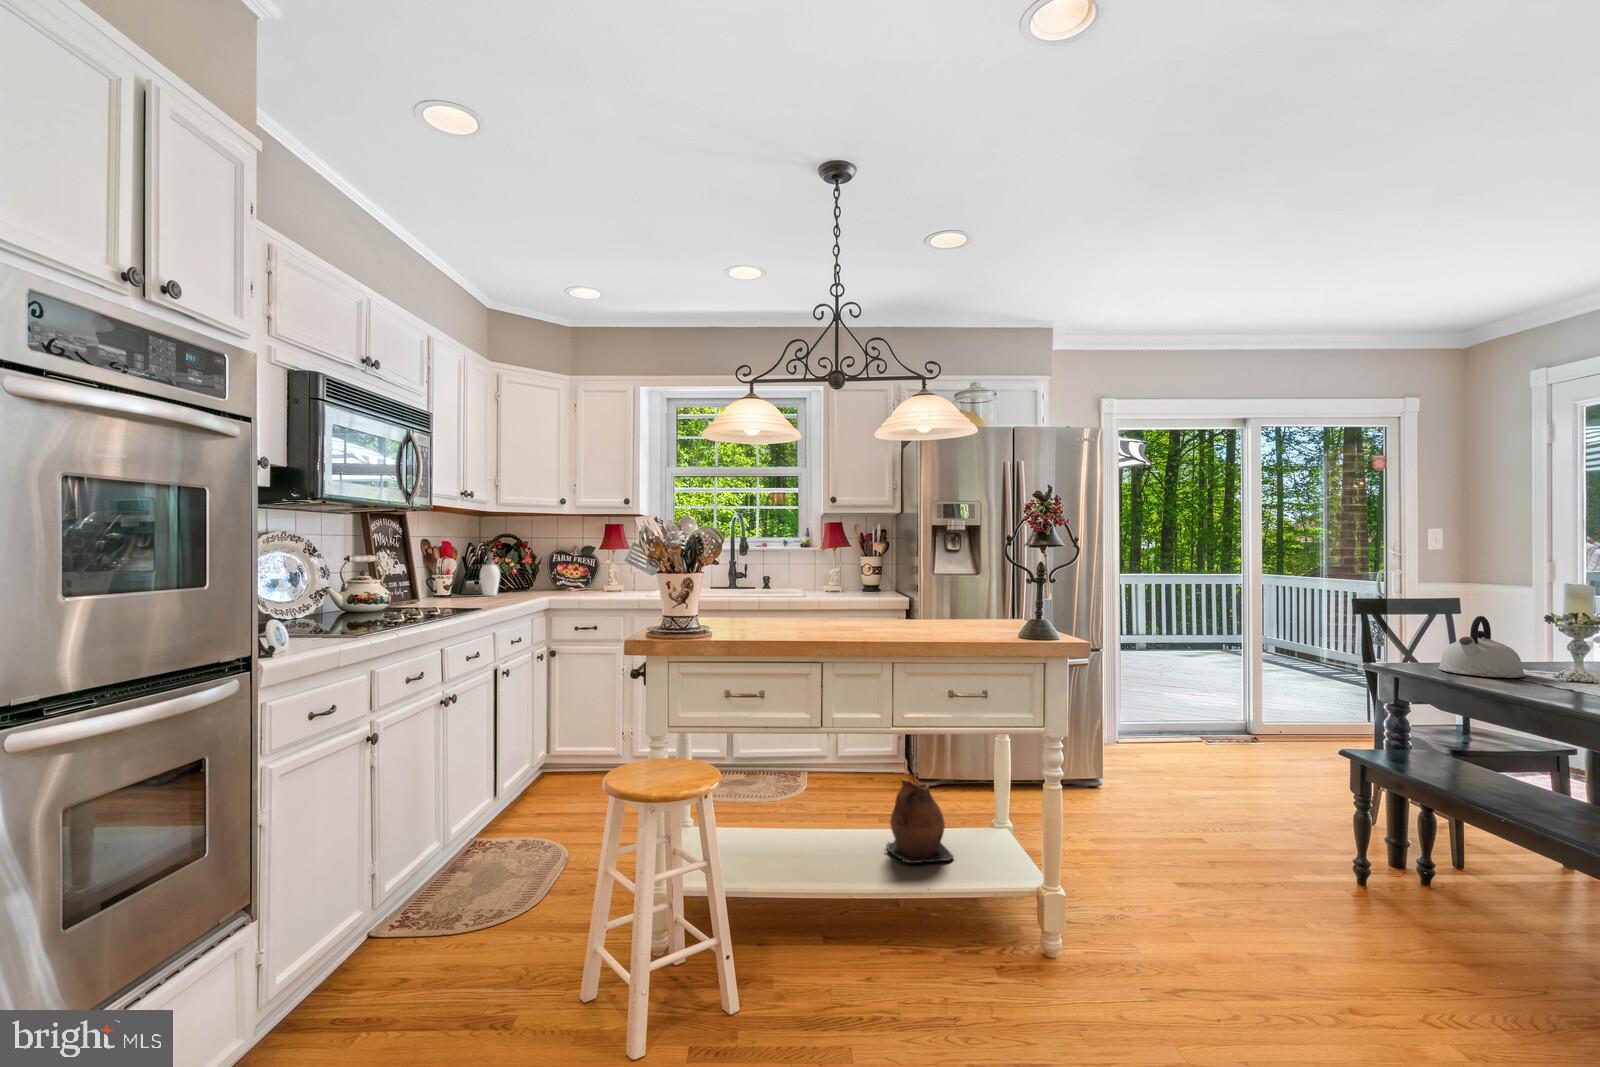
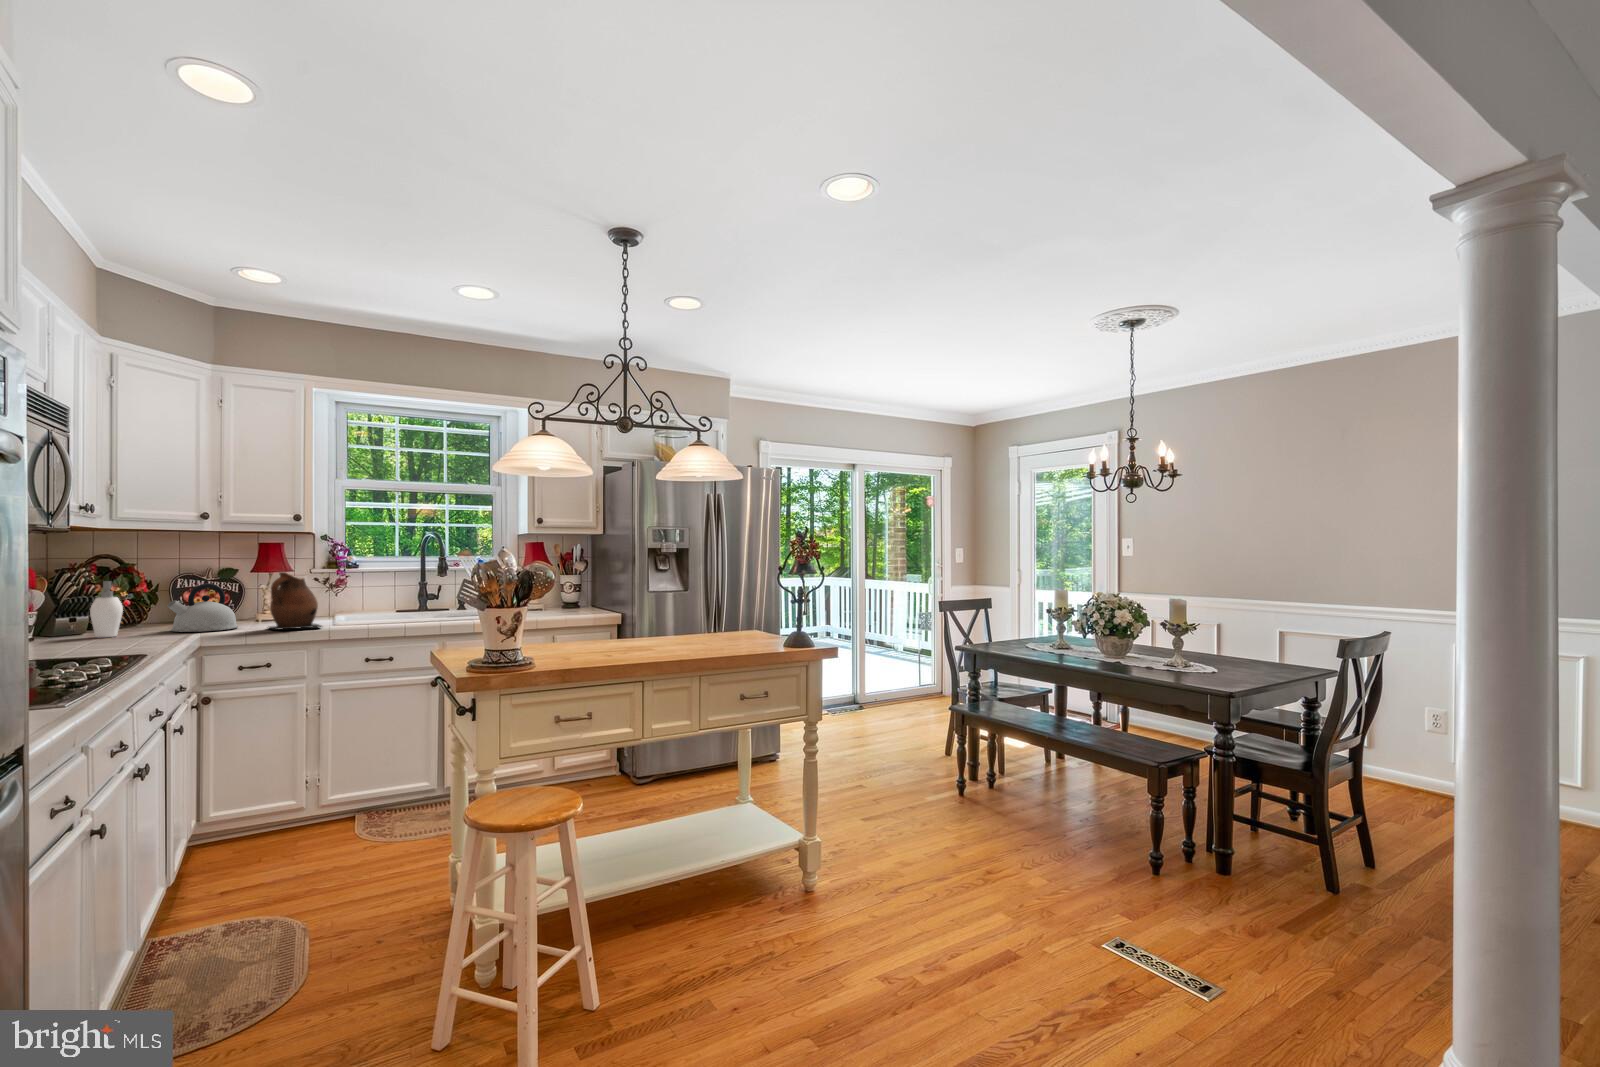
kettle: present [1438,616,1526,678] -> present [167,583,238,632]
ceramic pitcher: present [886,779,954,863] -> present [269,572,322,630]

